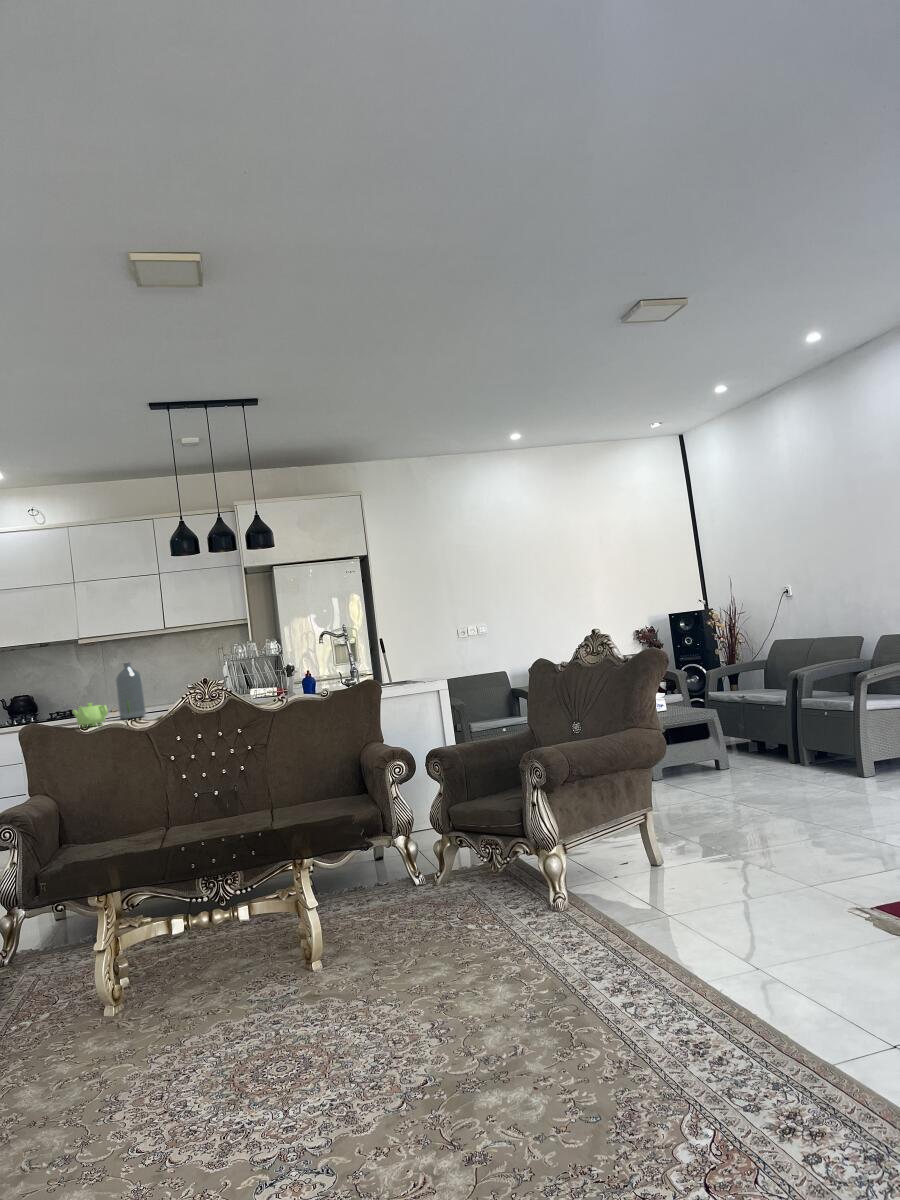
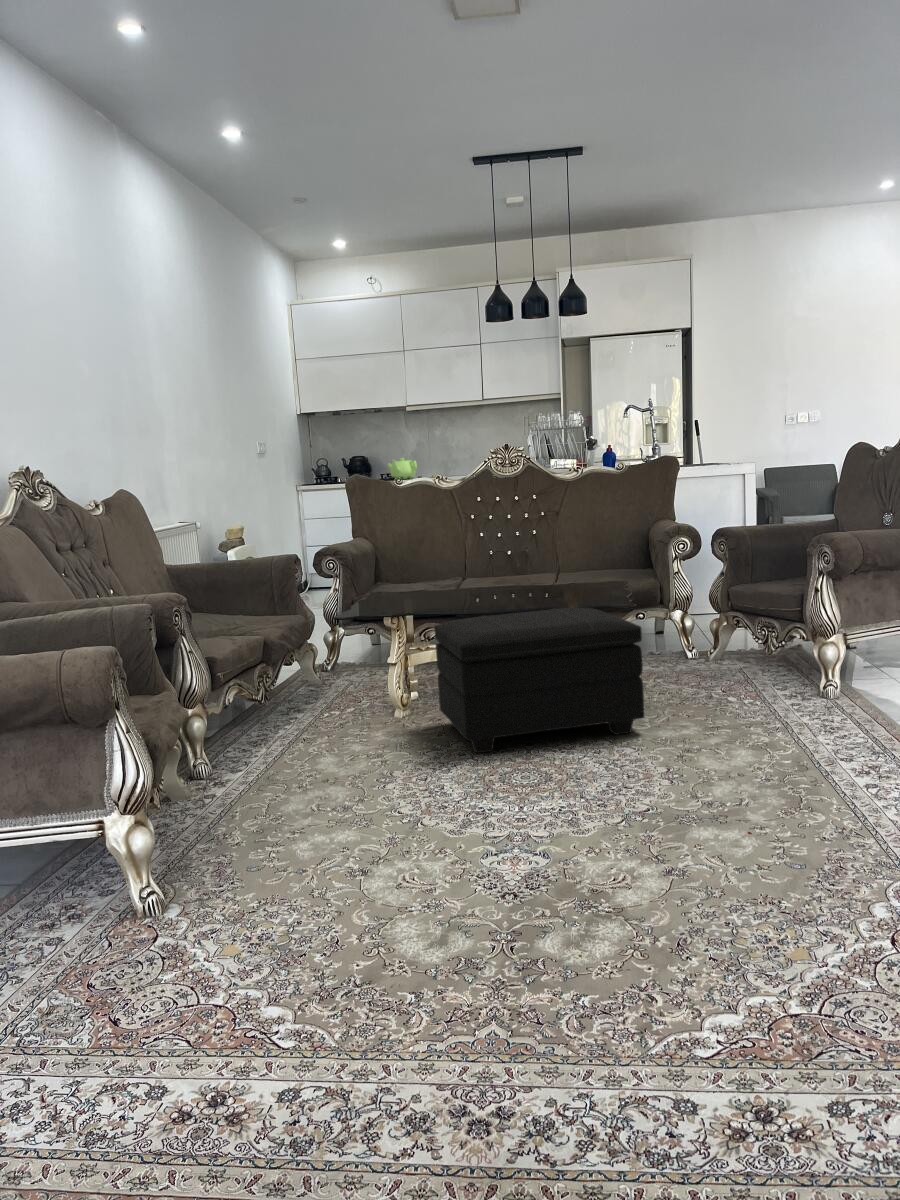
bottle: present [116,662,146,719] -> none [427,424,452,477]
footstool: none [152,853,395,1047] -> present [434,608,644,753]

